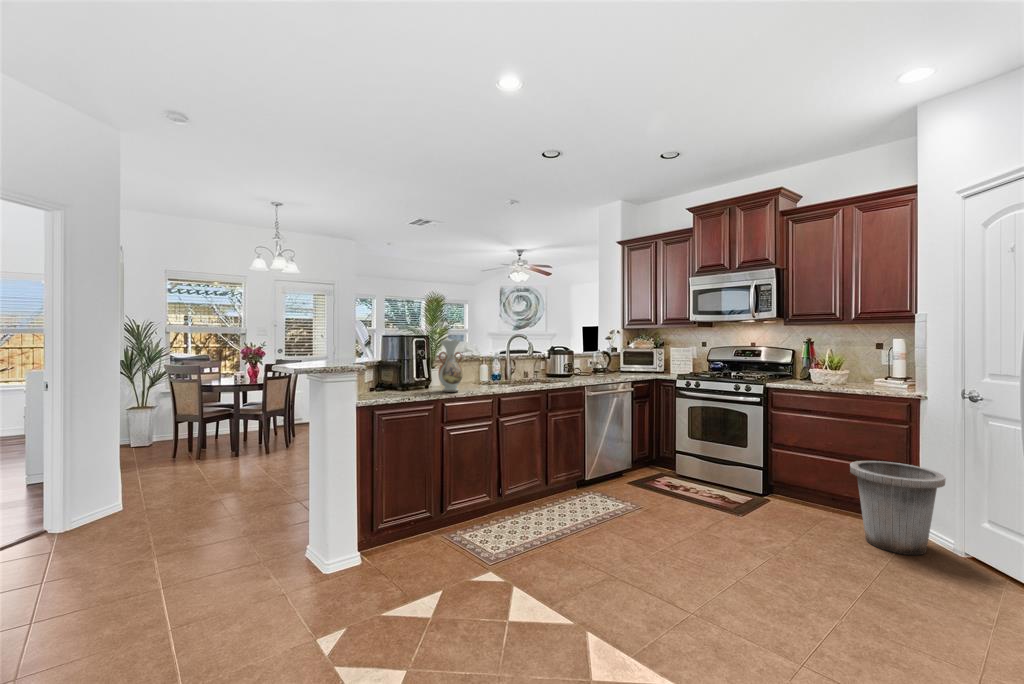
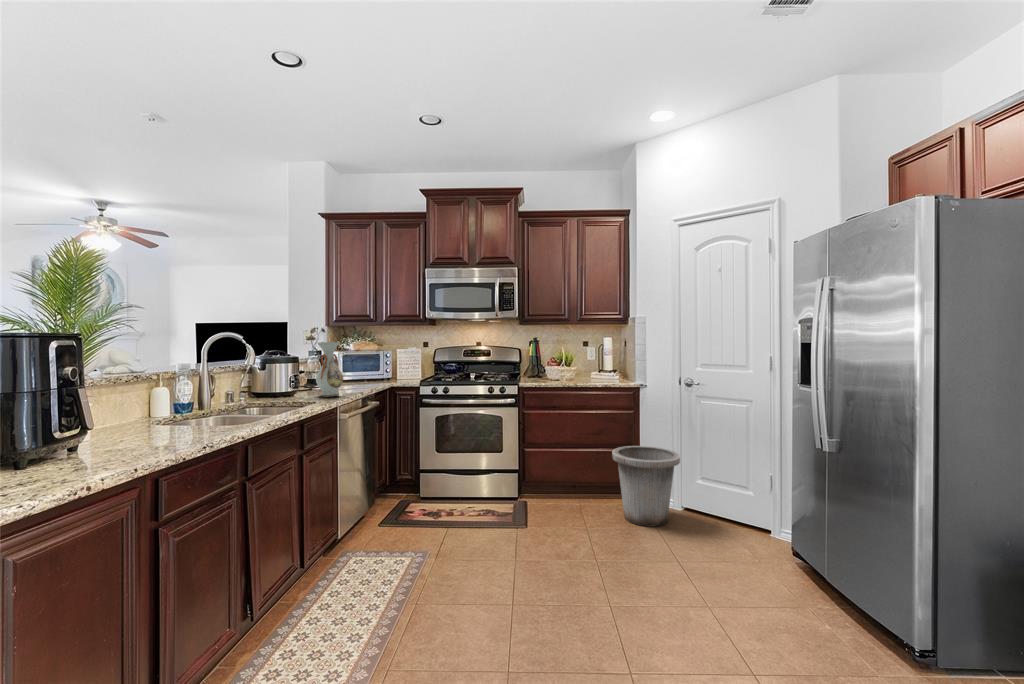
vase: present [438,340,462,392] -> present [316,342,343,397]

